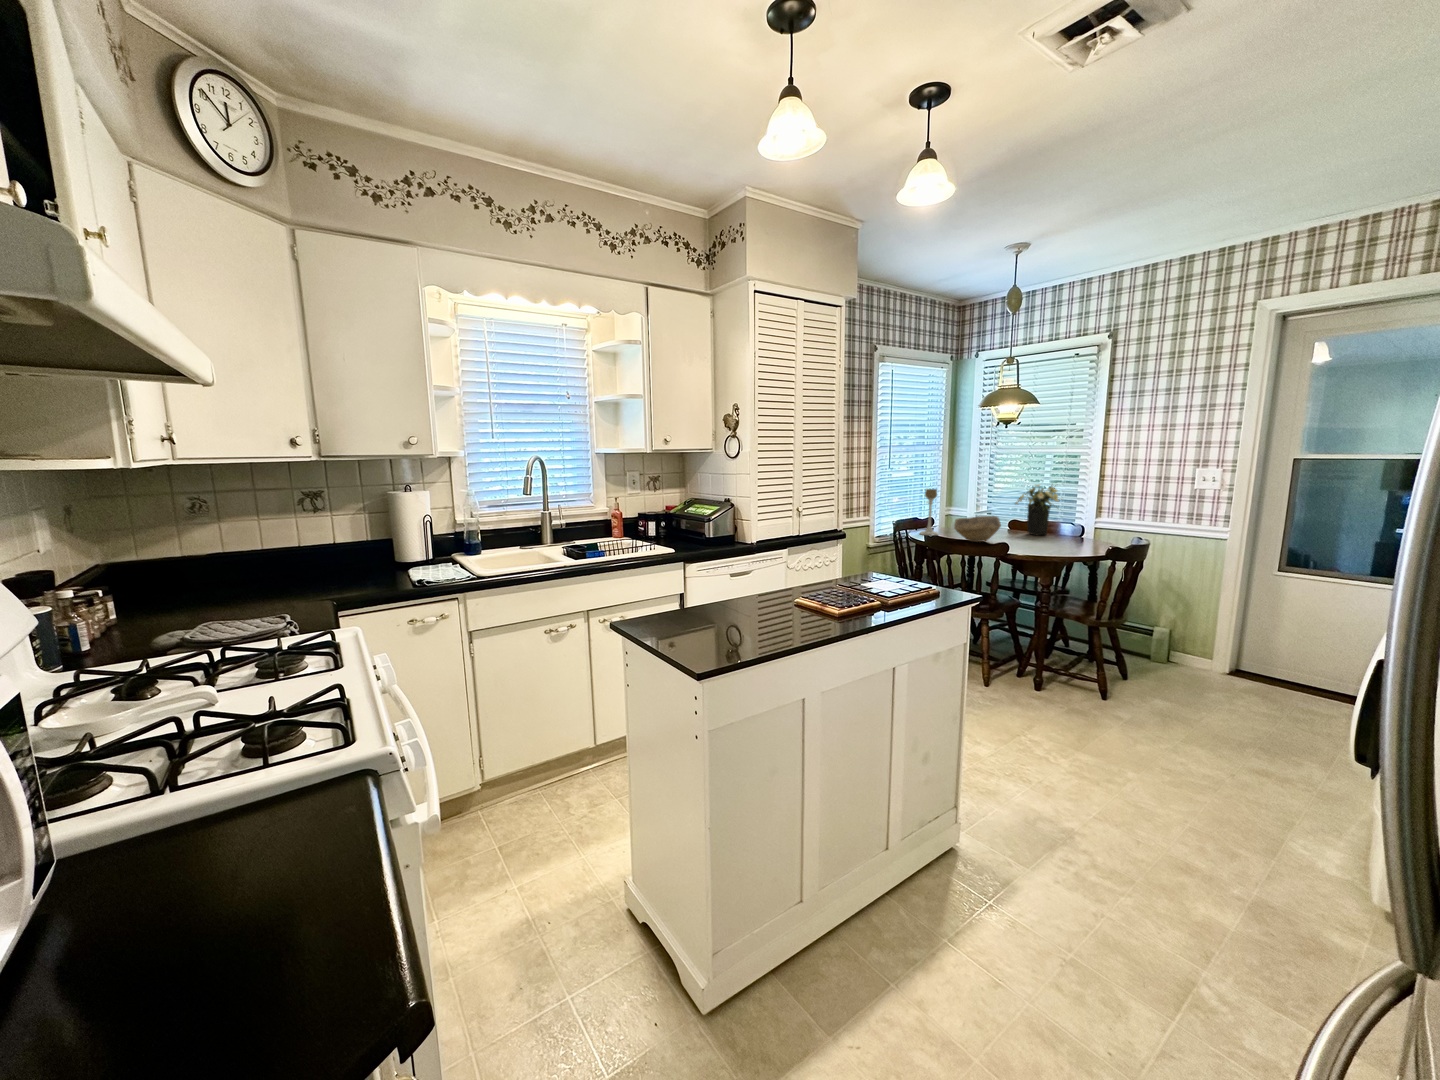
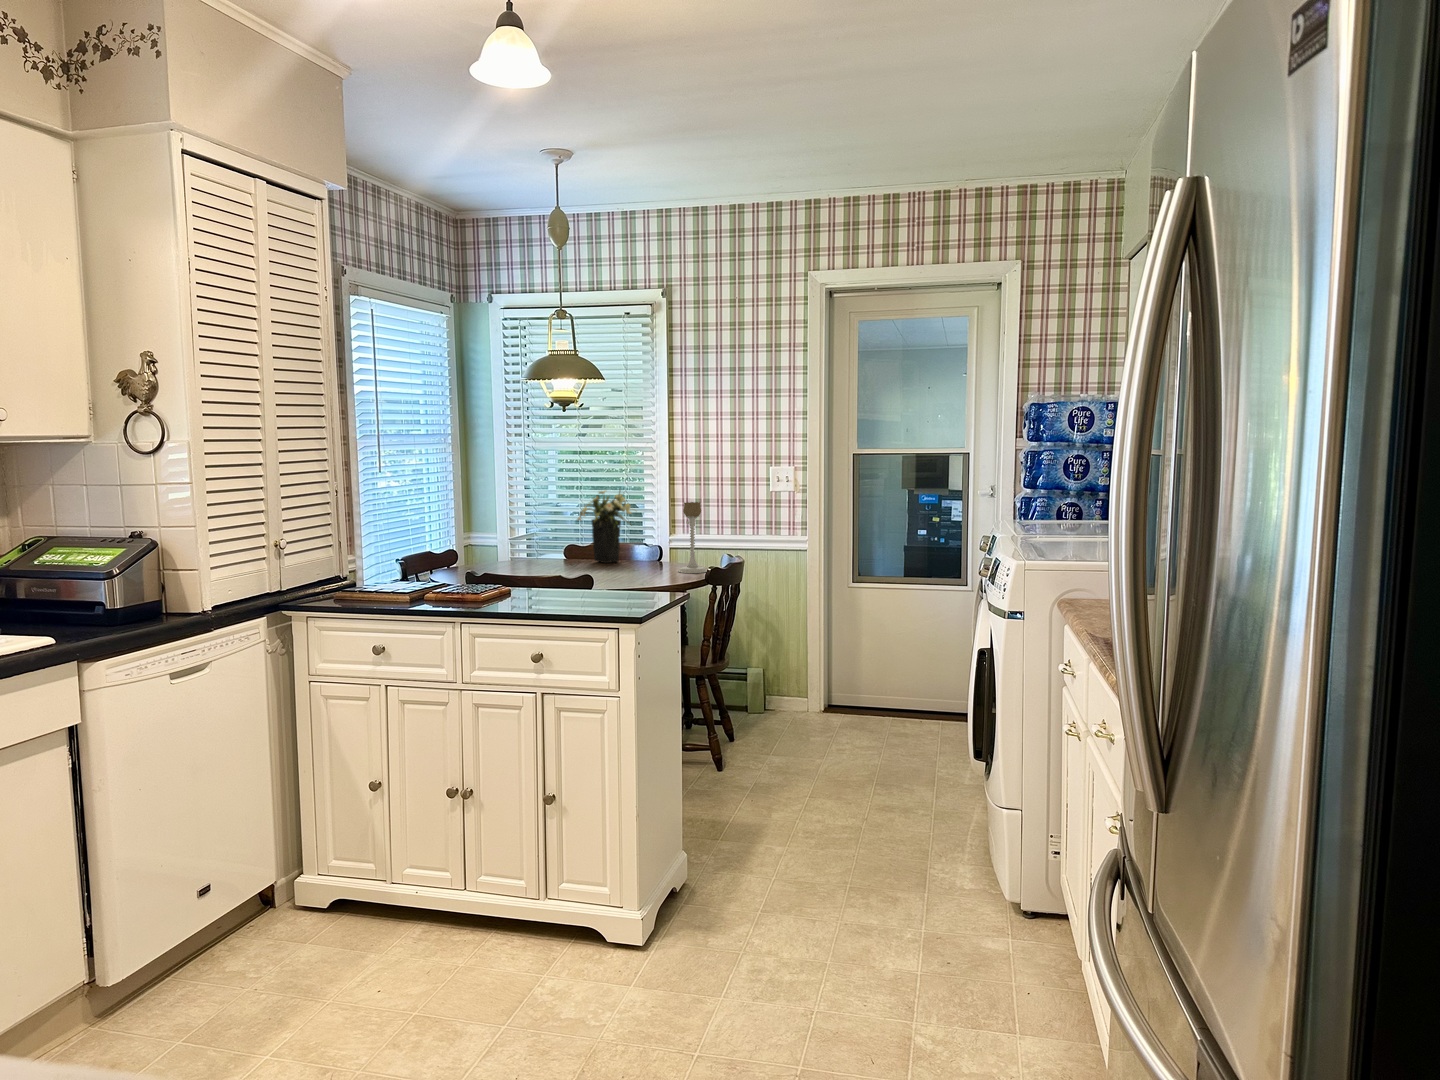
candle holder: present [920,489,938,536] -> present [679,502,707,573]
bowl: present [954,516,1001,542] -> none [511,539,576,579]

